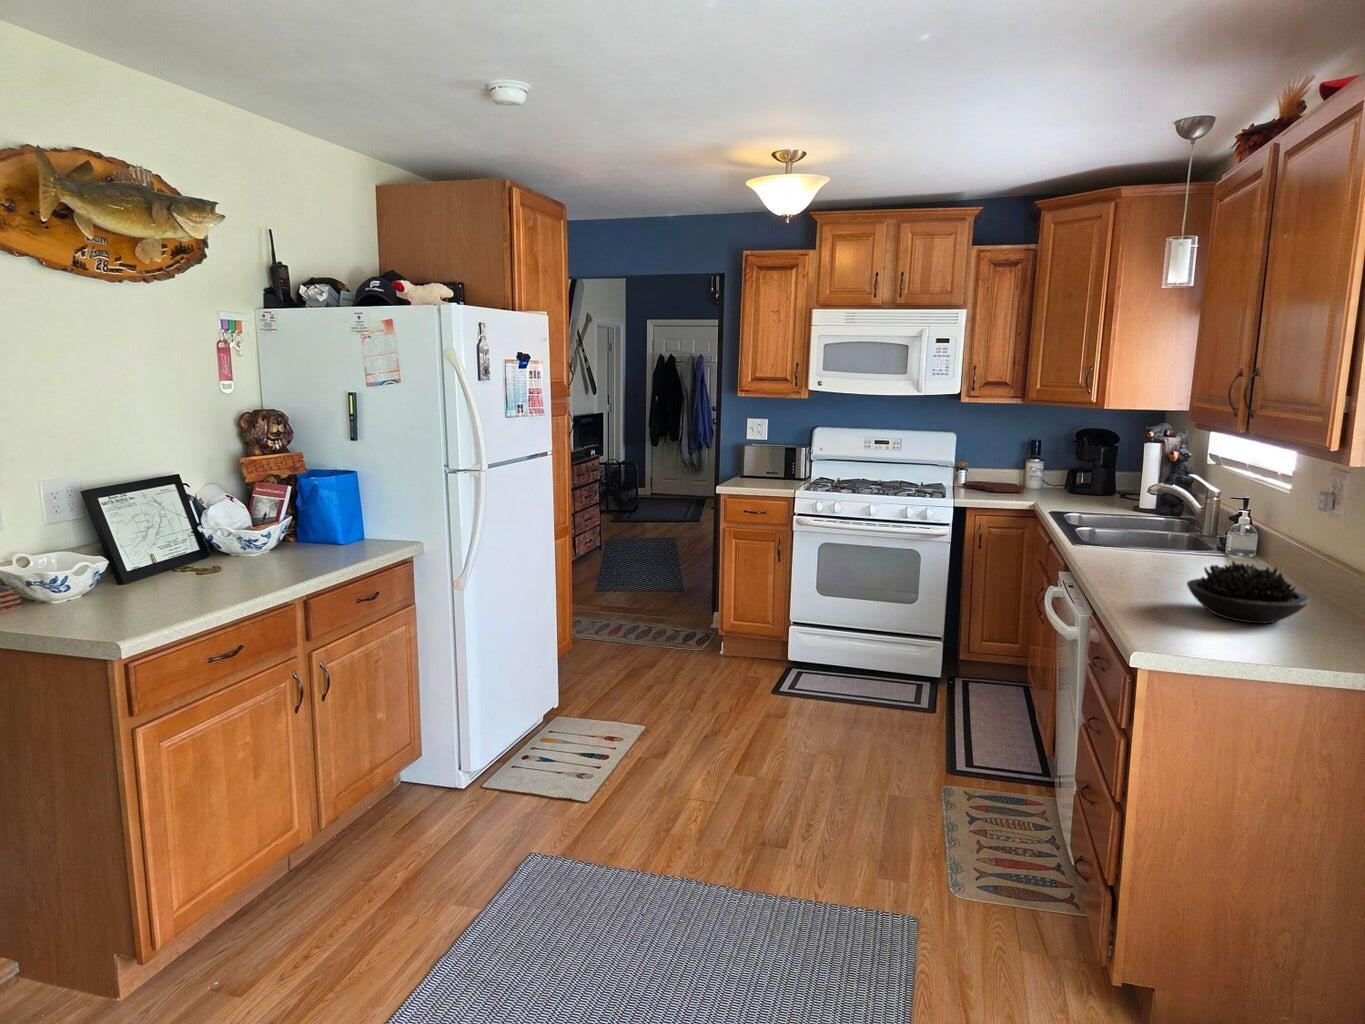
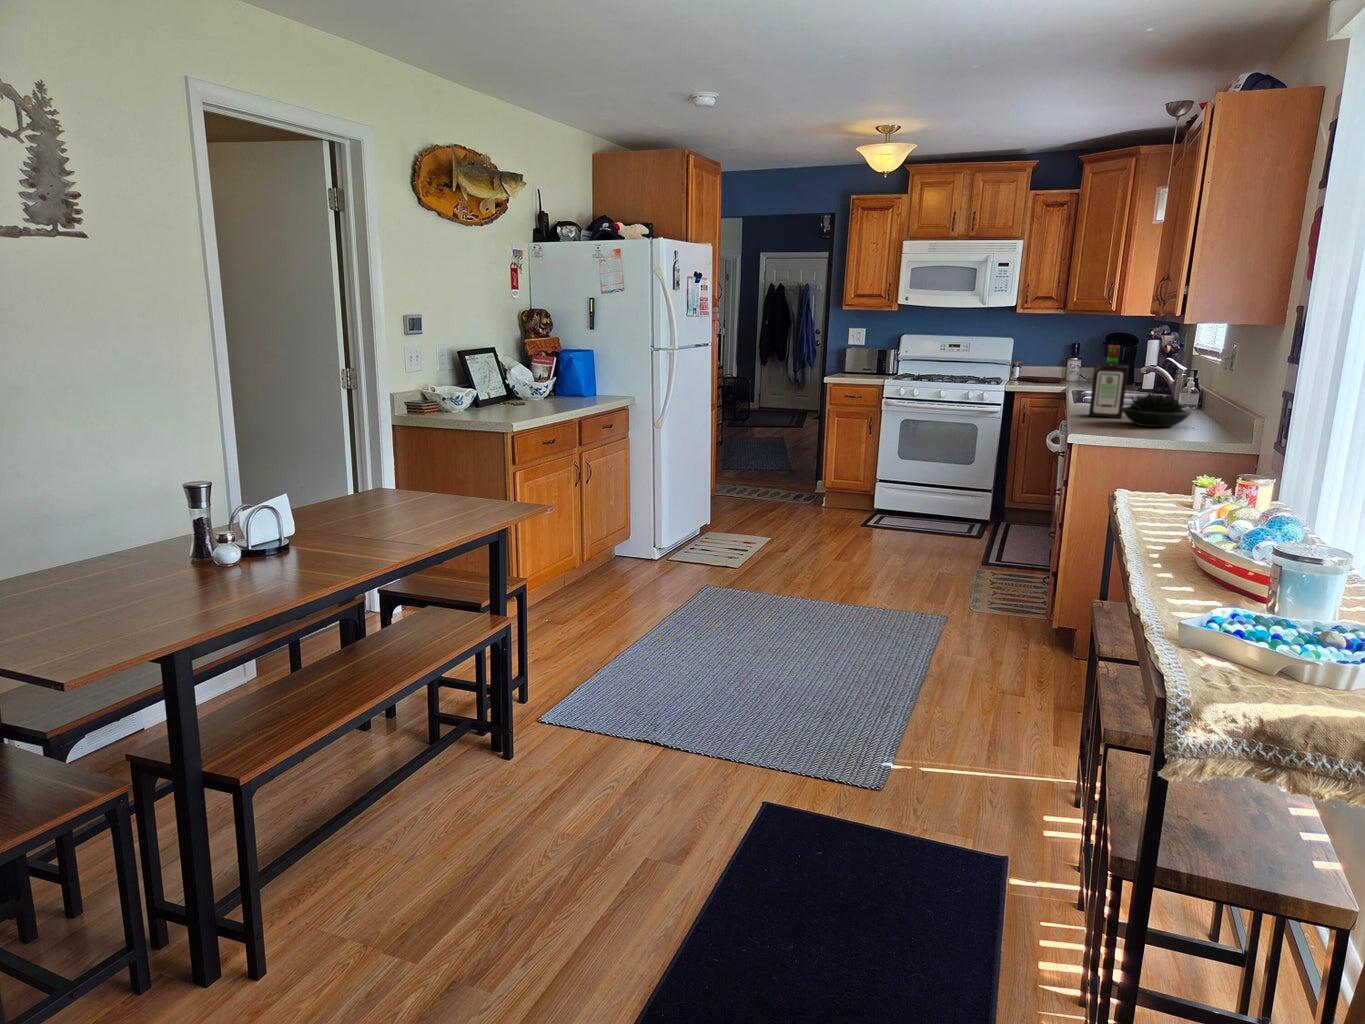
bottle: none [1118,475,1183,592] -> present [1089,345,1128,418]

